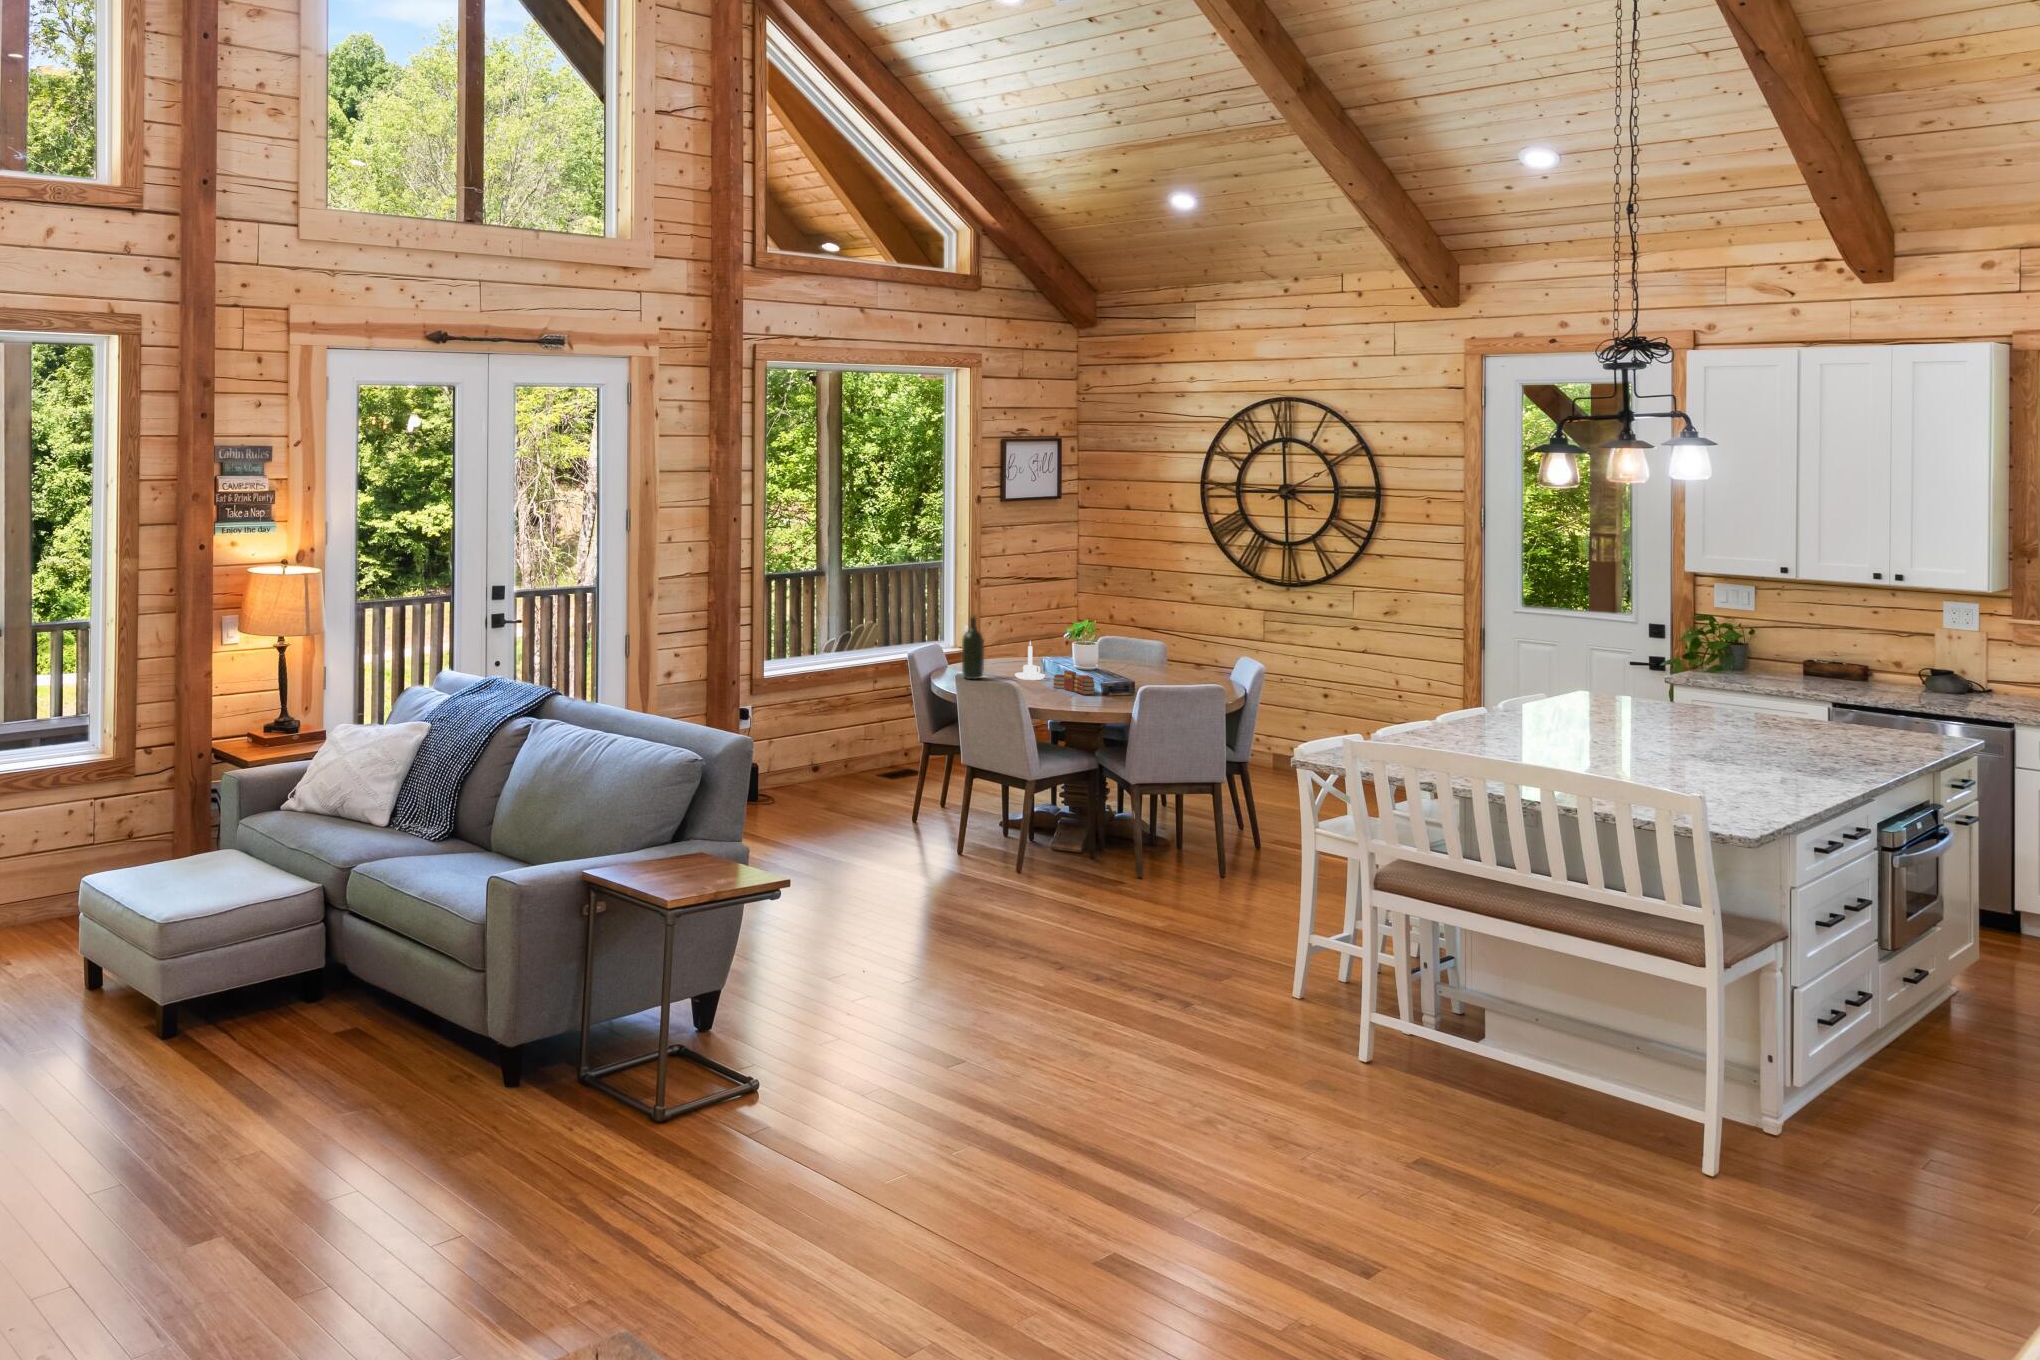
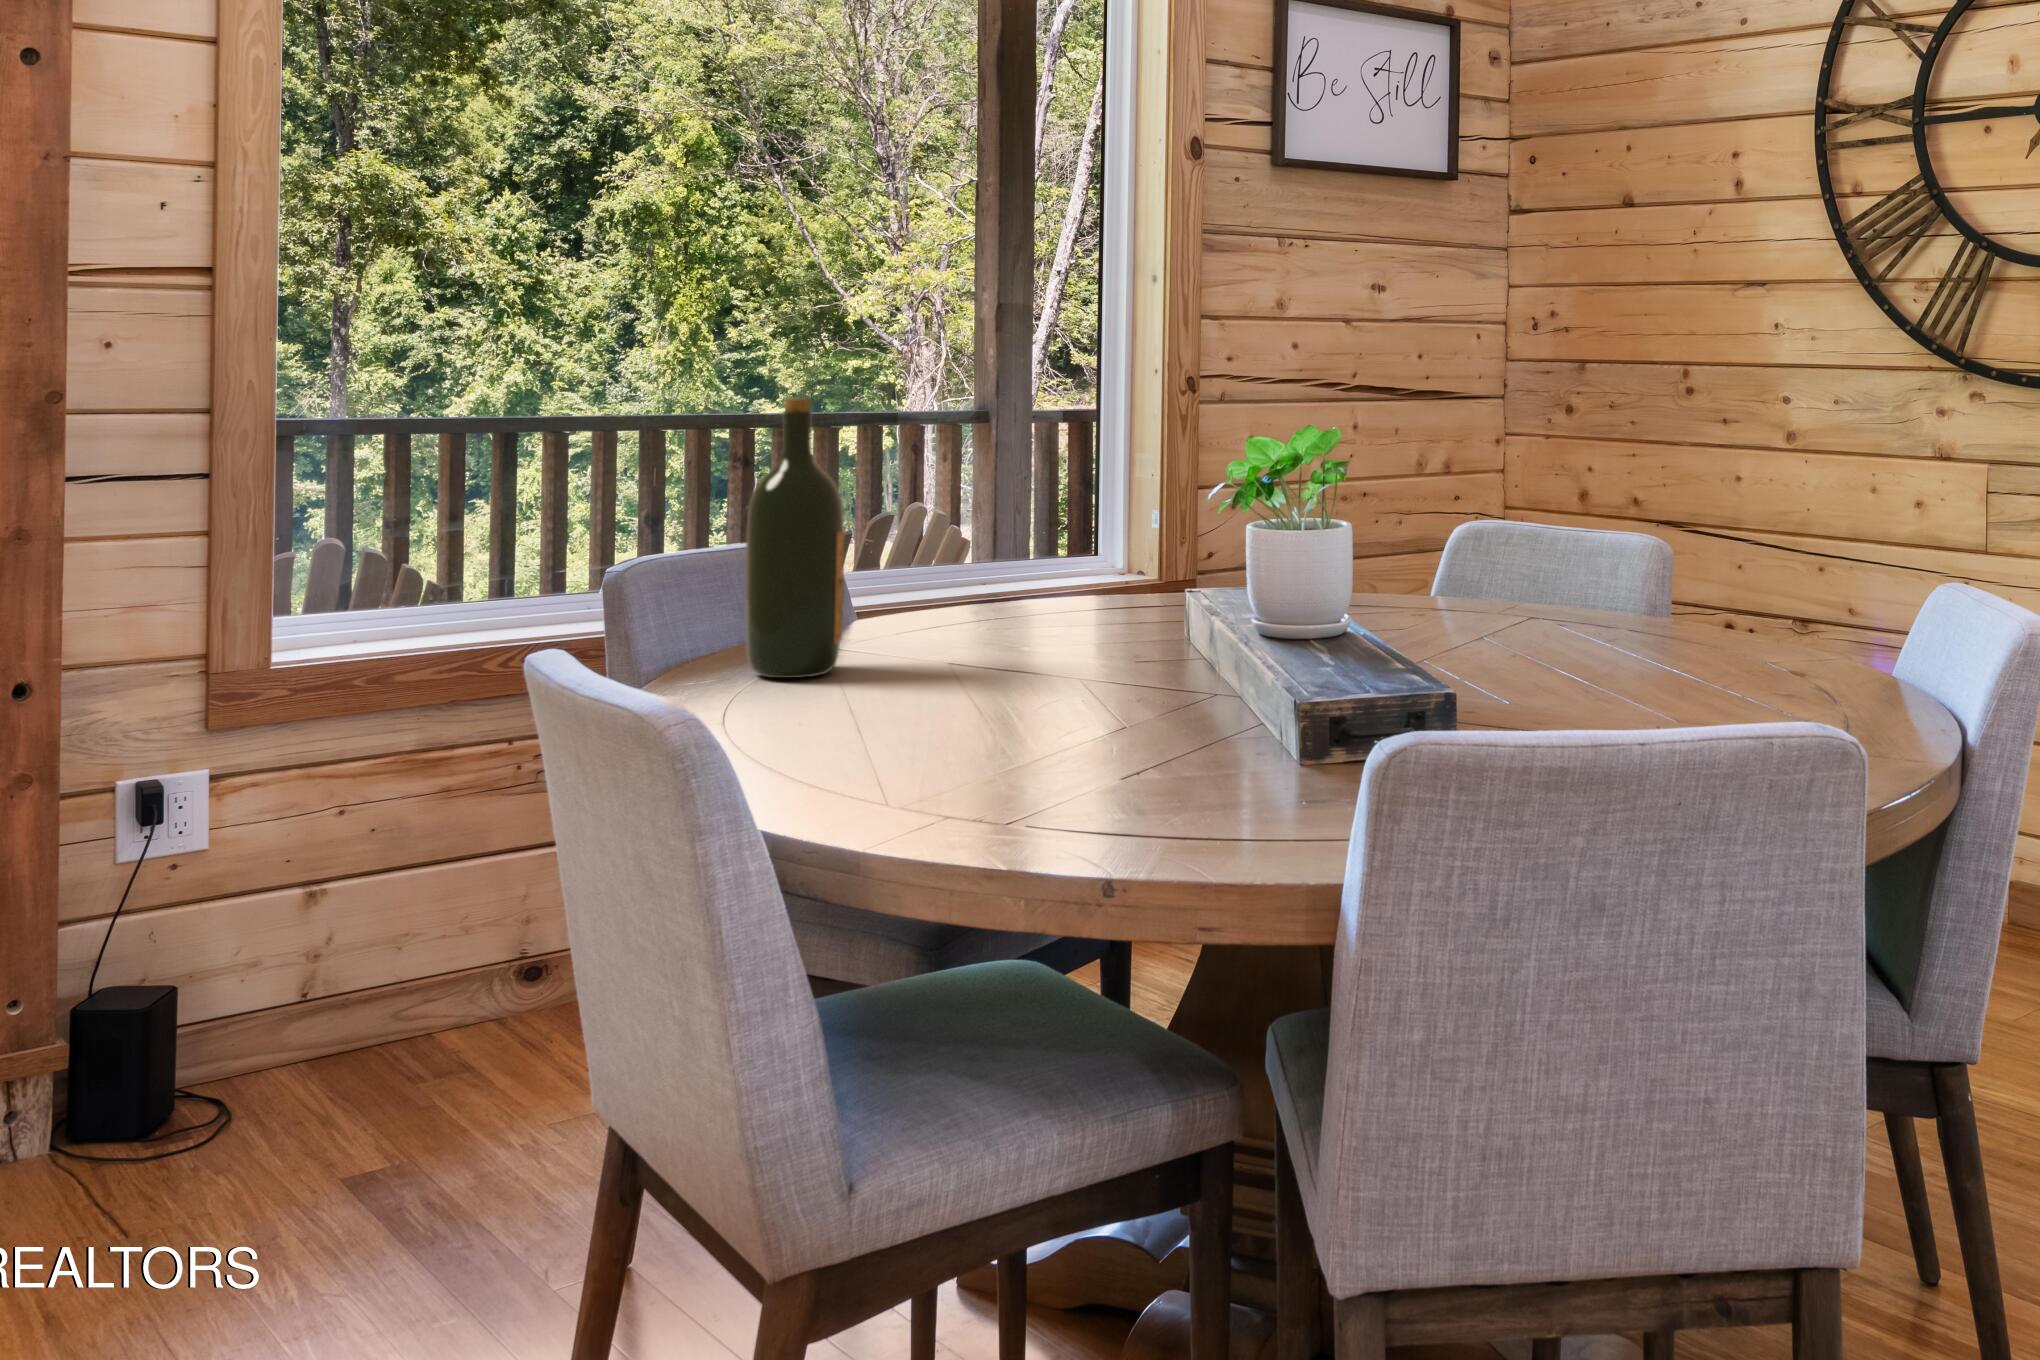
candle holder: present [1015,642,1045,680] -> none [979,511,1106,681]
book: present [1053,670,1094,695] -> none [1071,643,1213,766]

